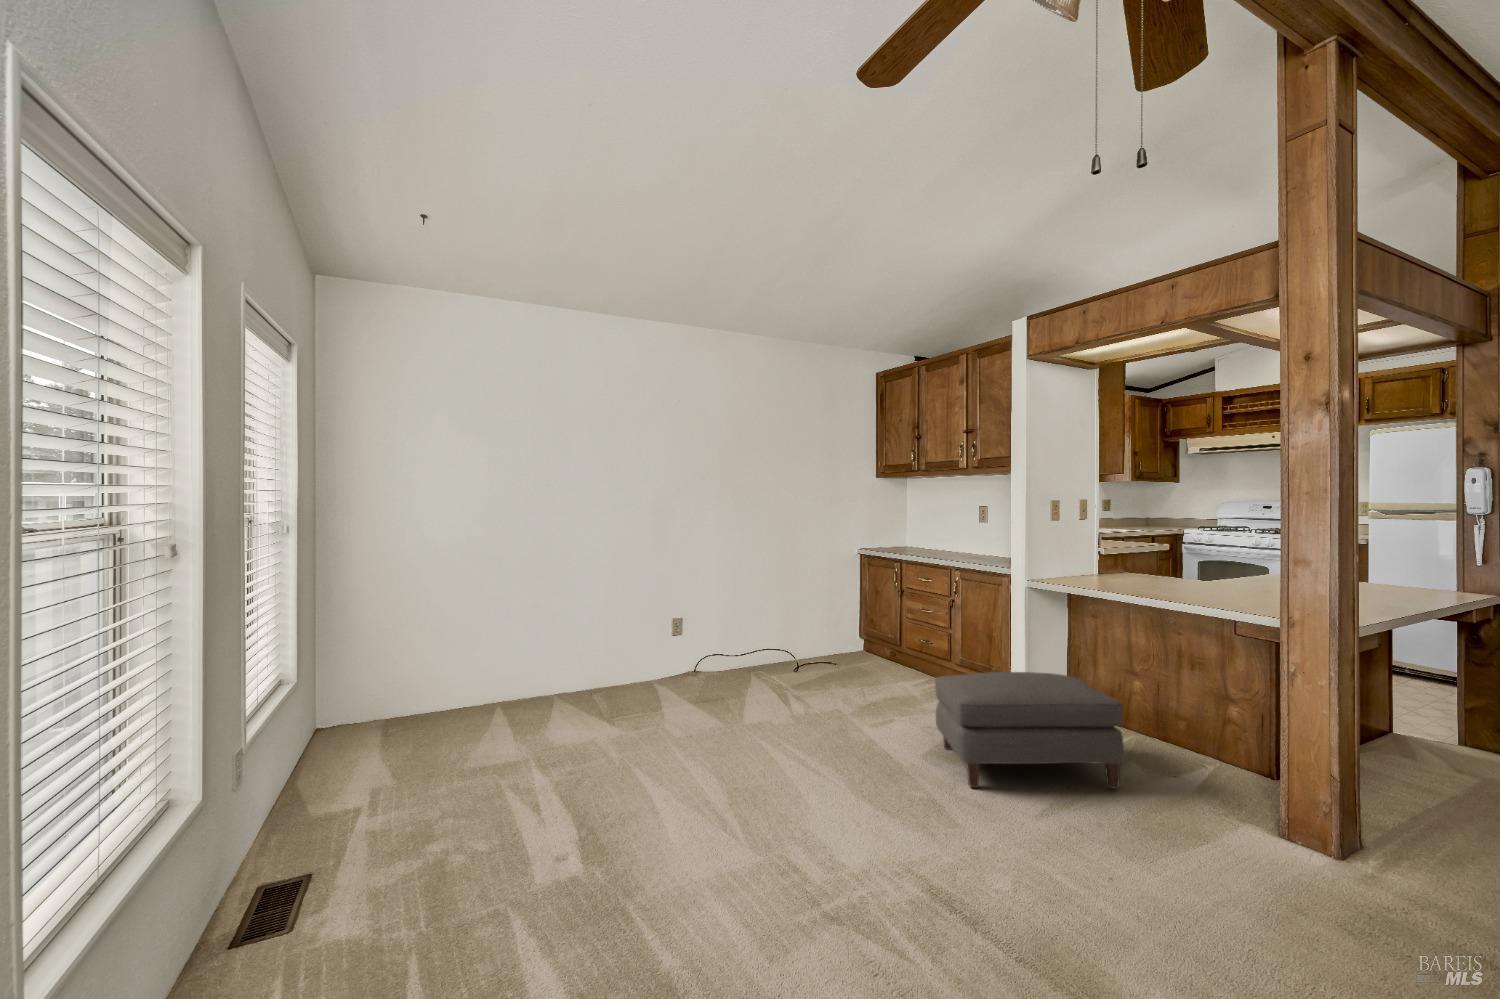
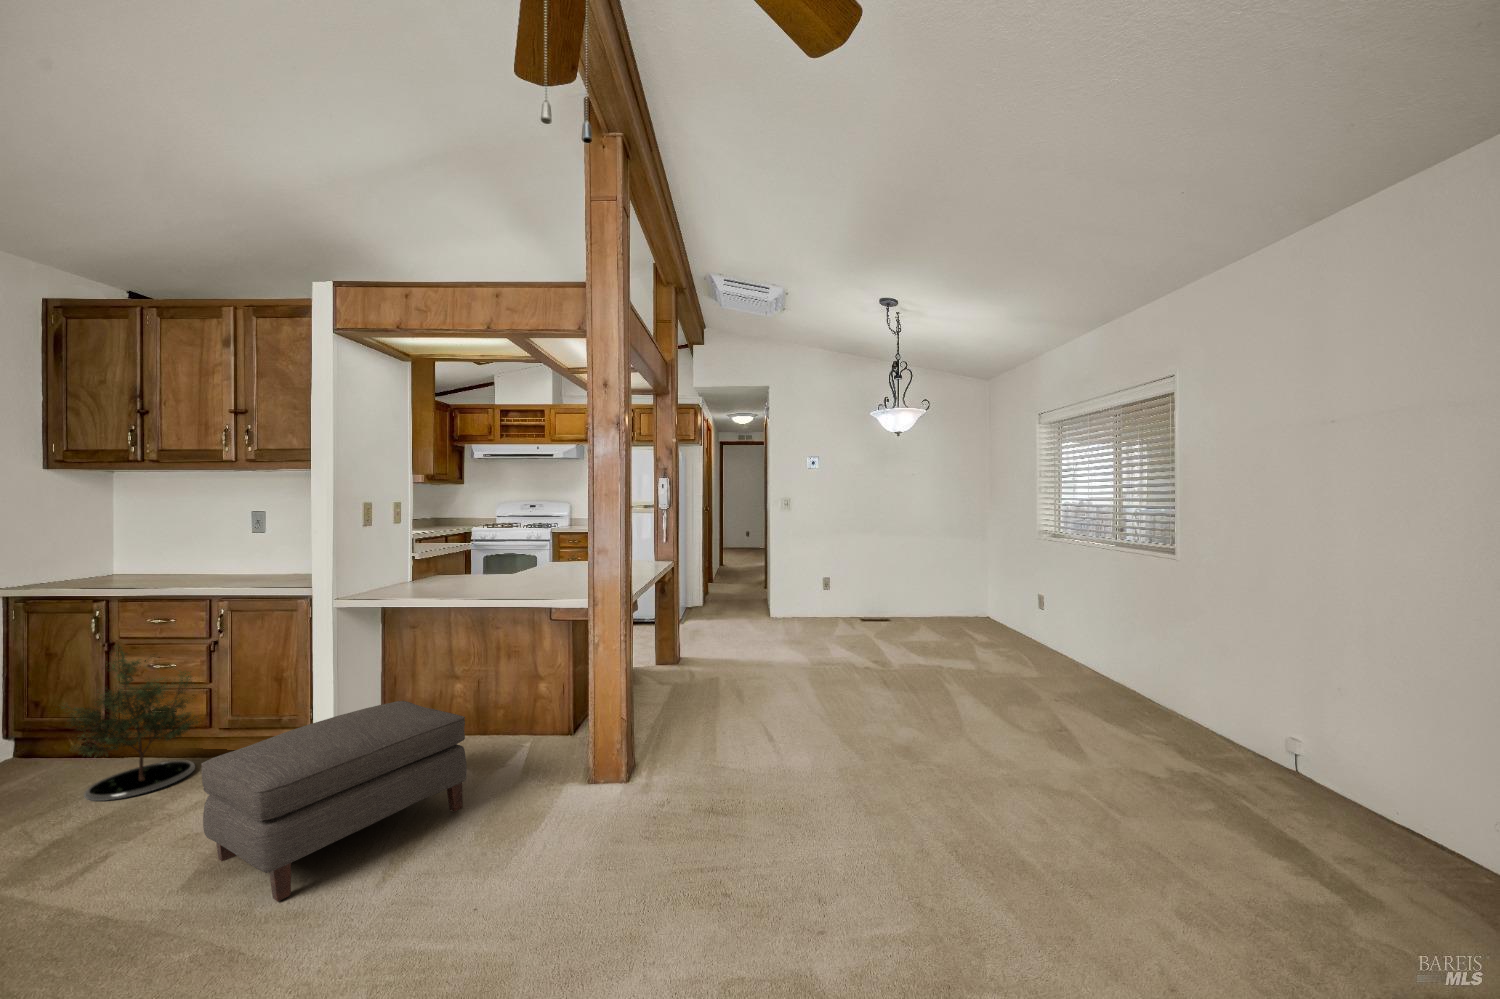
potted tree: none [875,591,946,693] -> present [62,645,198,801]

